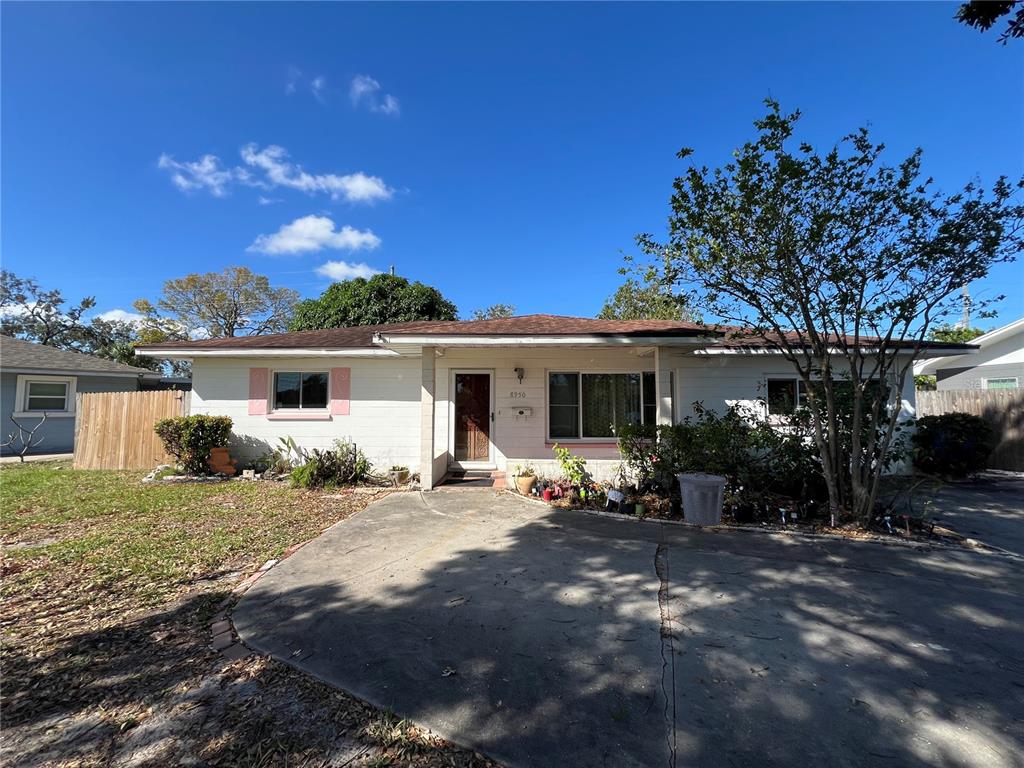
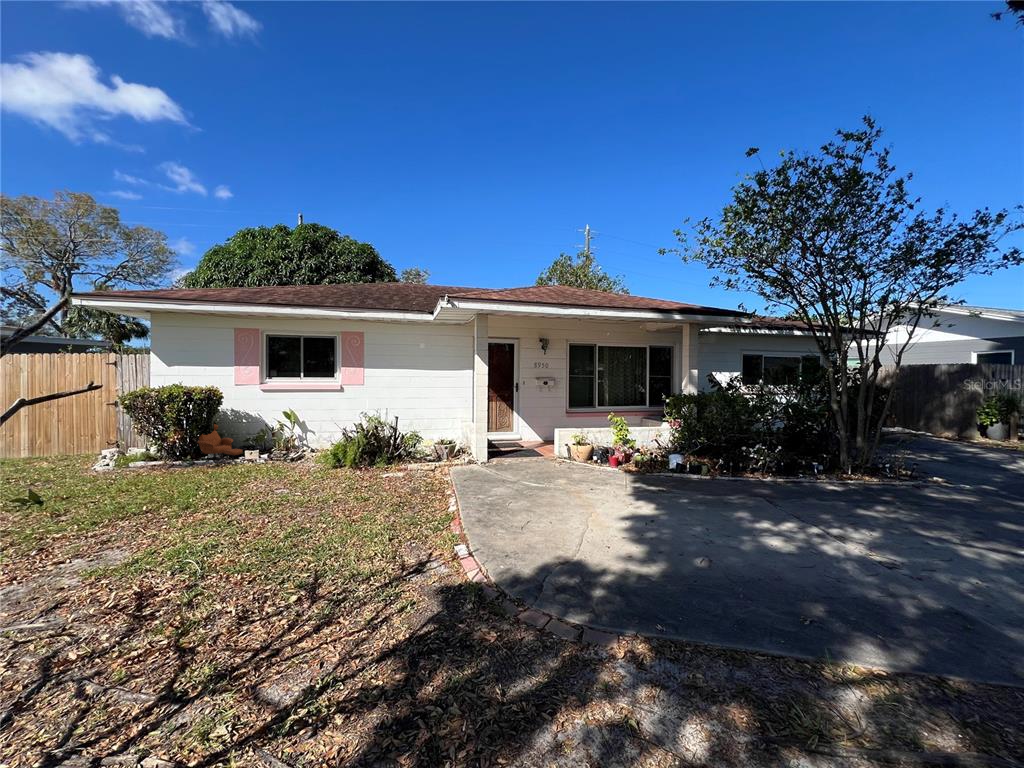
trash can: present [677,472,727,526] -> none [731,432,772,474]

